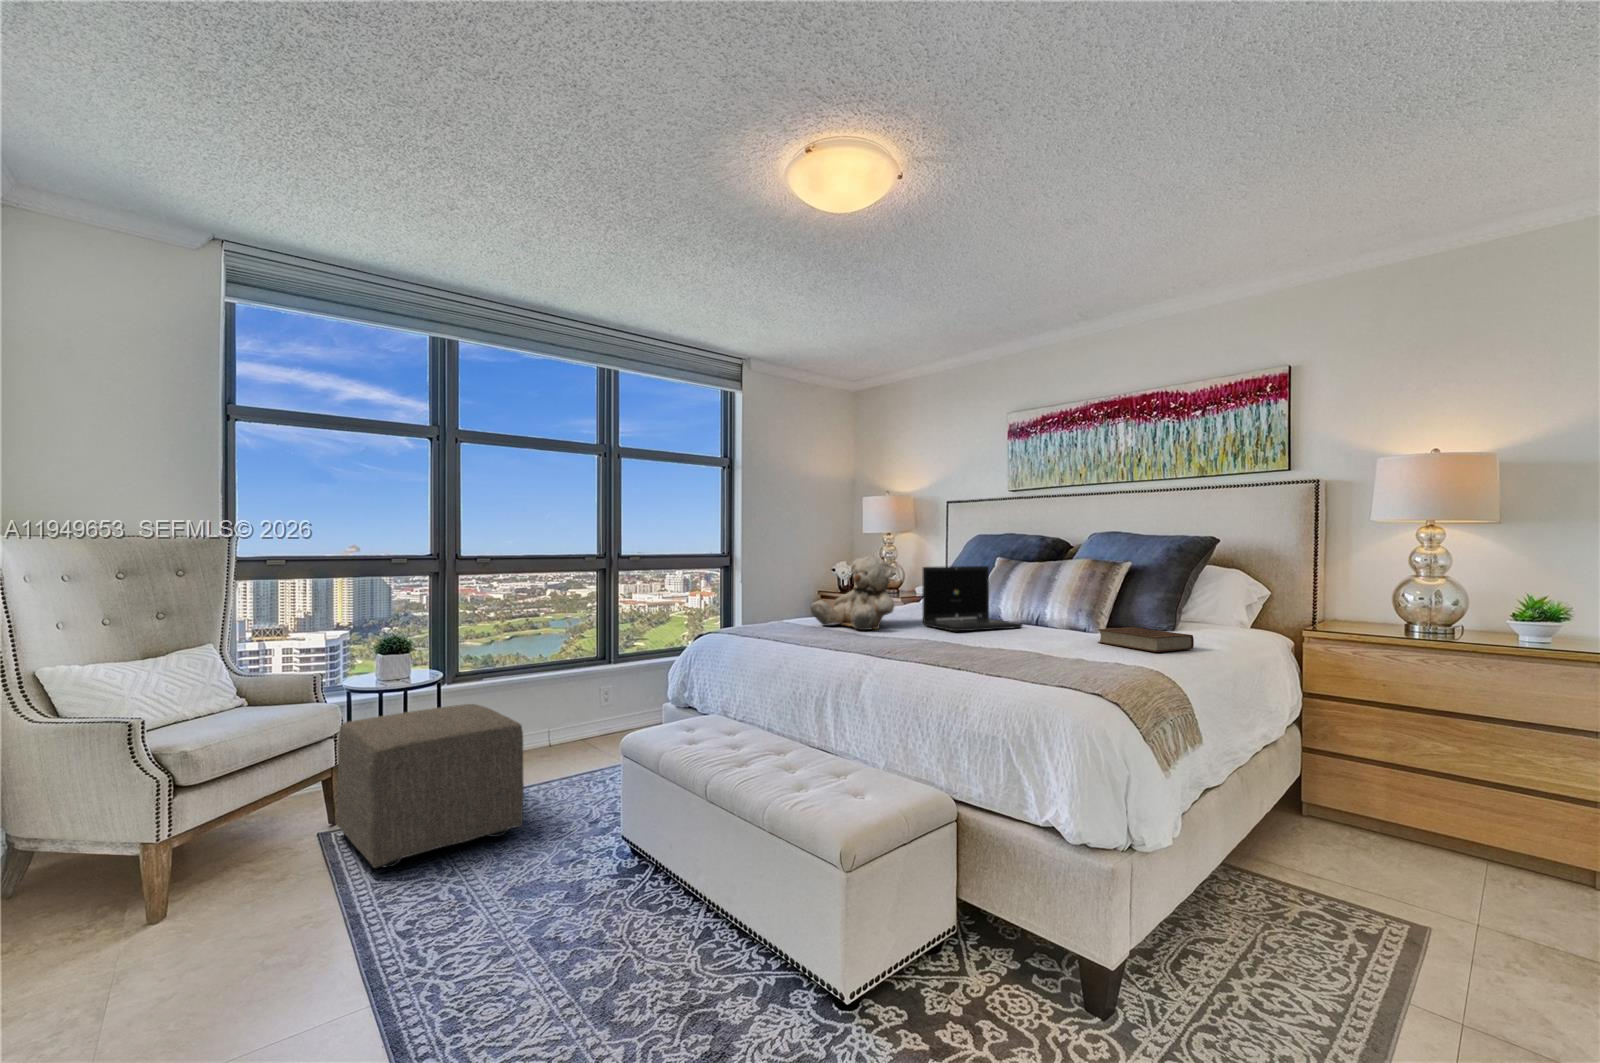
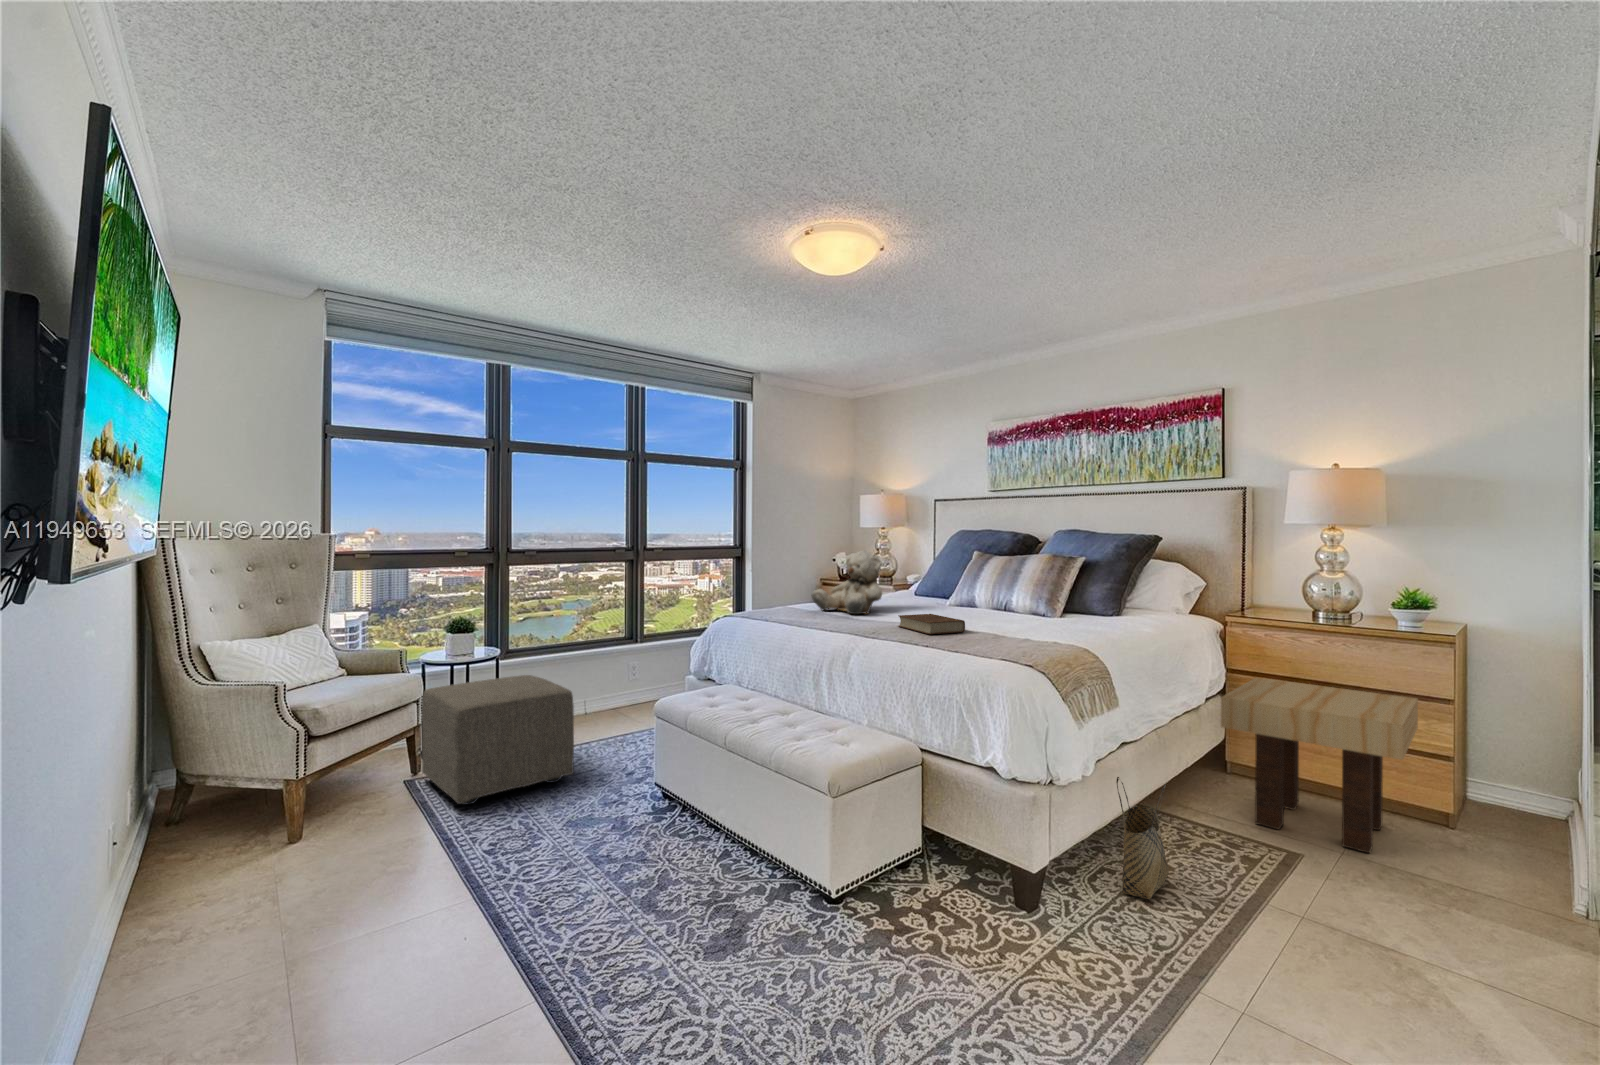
laptop: present [922,566,1022,631] -> none [906,560,990,616]
book: present [1098,627,1194,652] -> present [898,614,965,634]
side table: none [1316,704,1563,928] -> present [1221,678,1418,853]
woven basket: none [1206,836,1274,1000] -> present [1116,777,1169,899]

